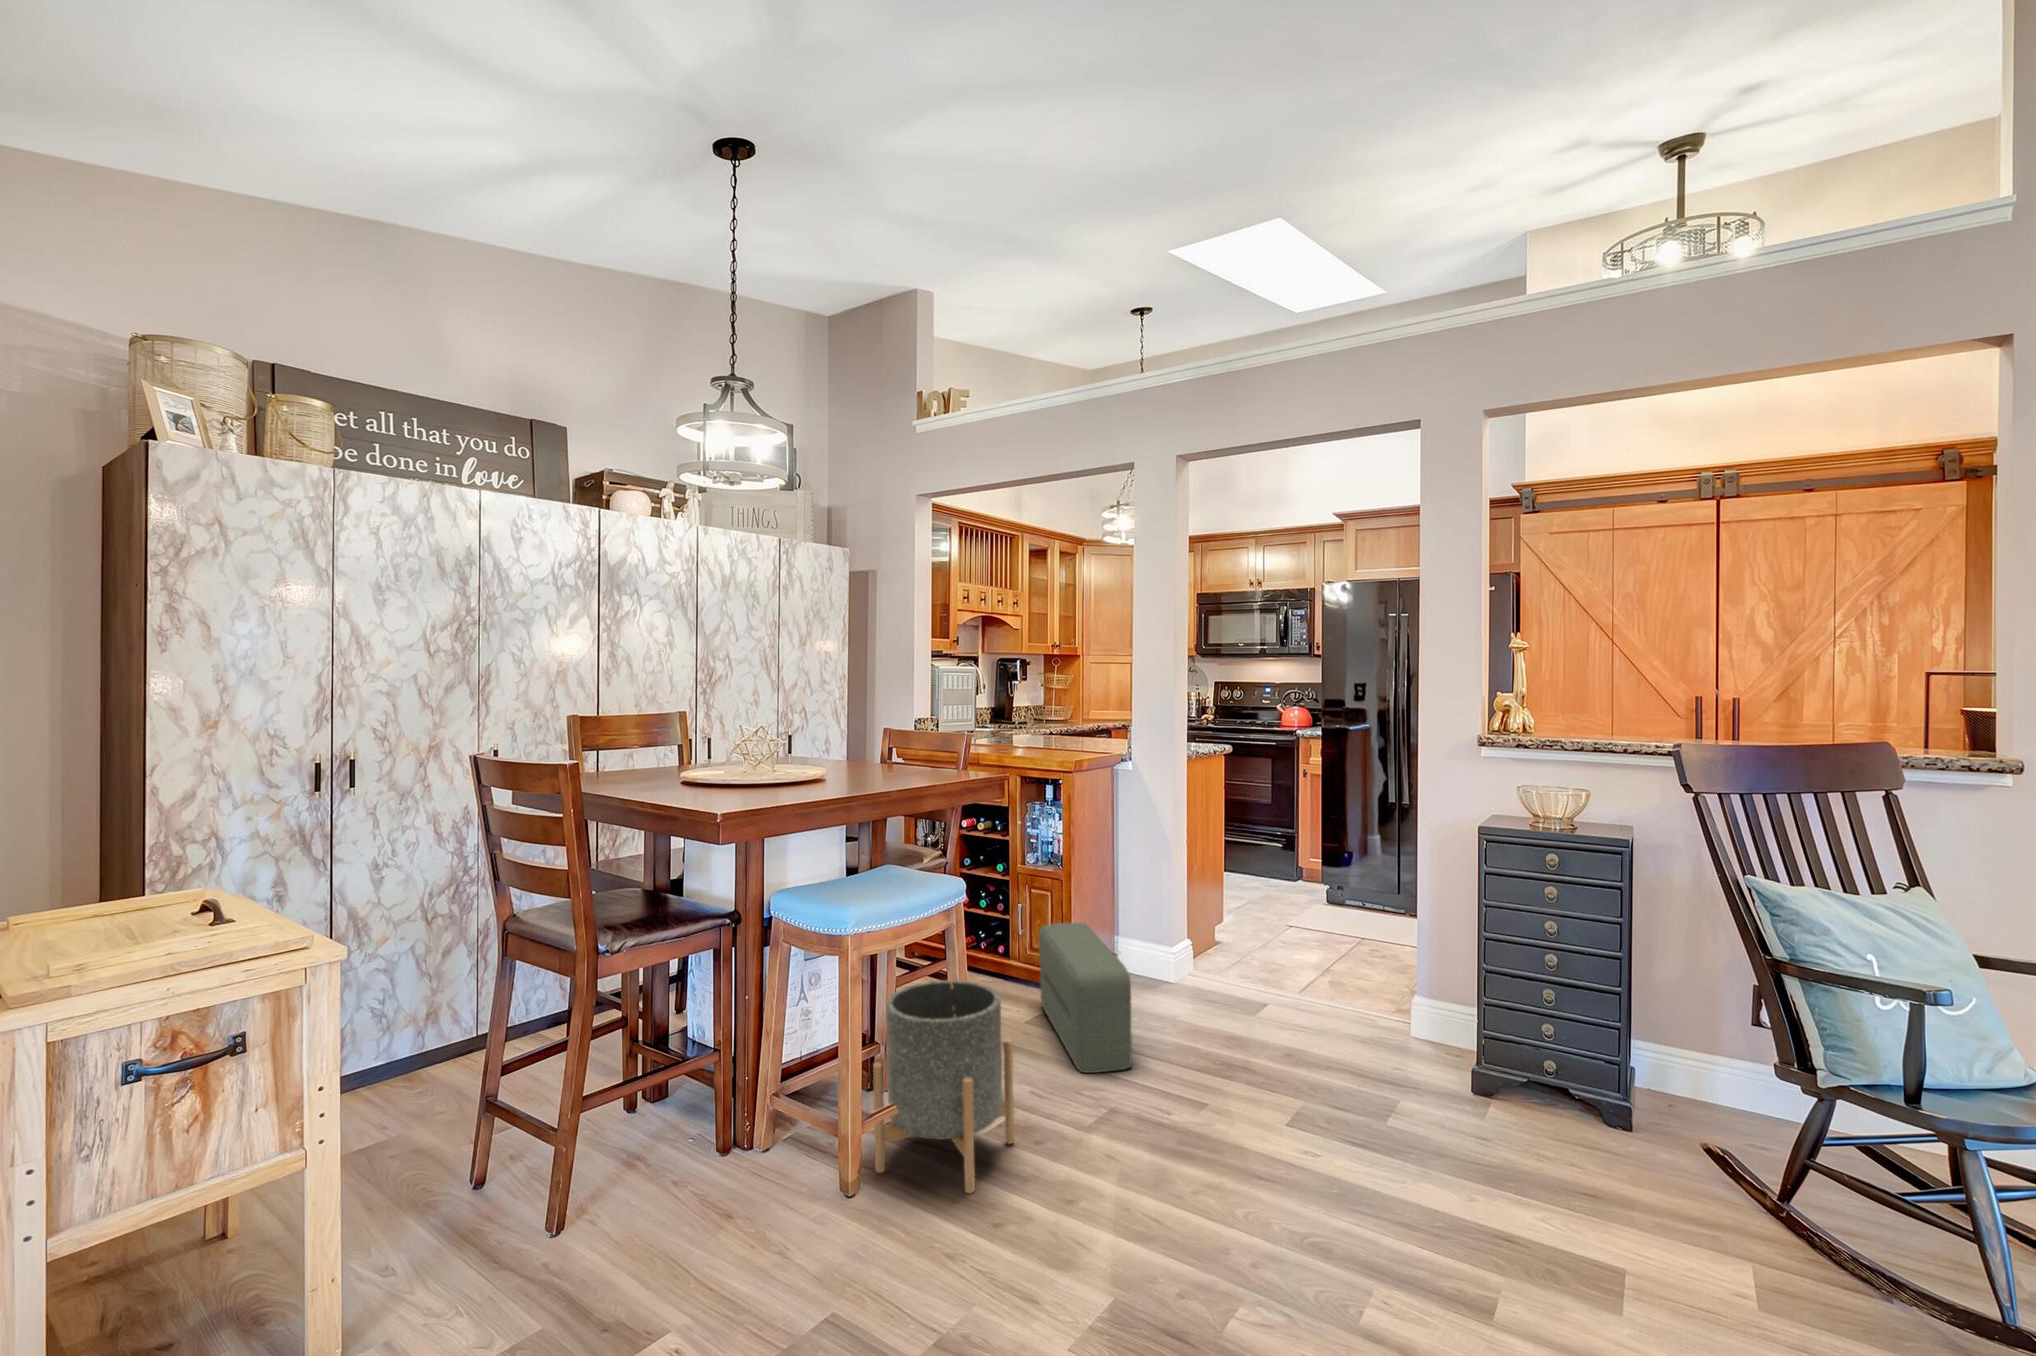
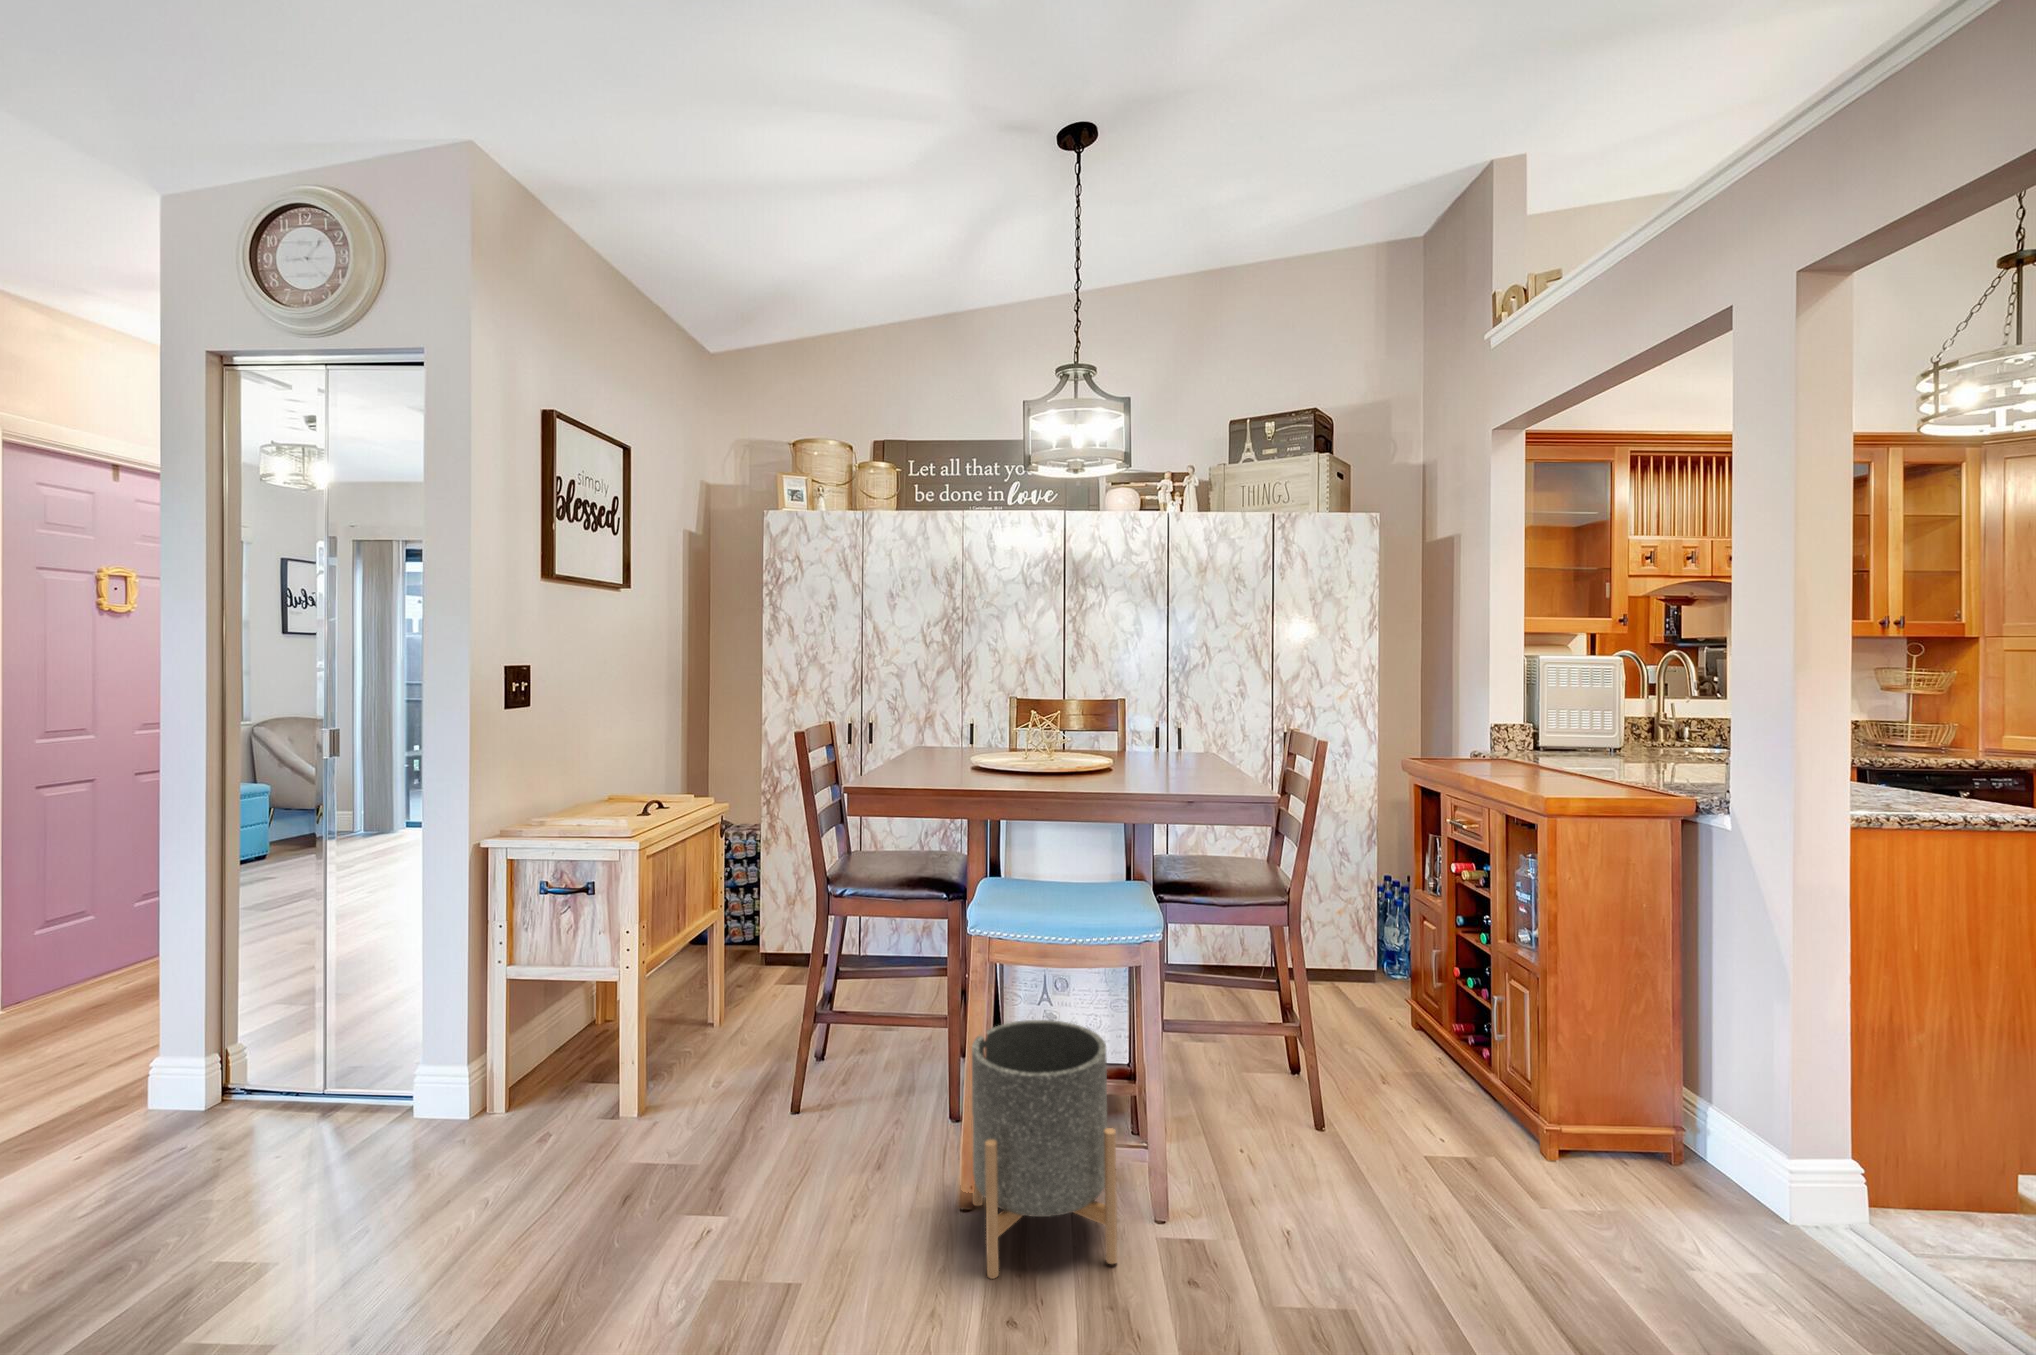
pouf: present [1039,923,1132,1073] -> none [1339,1035,1530,1289]

